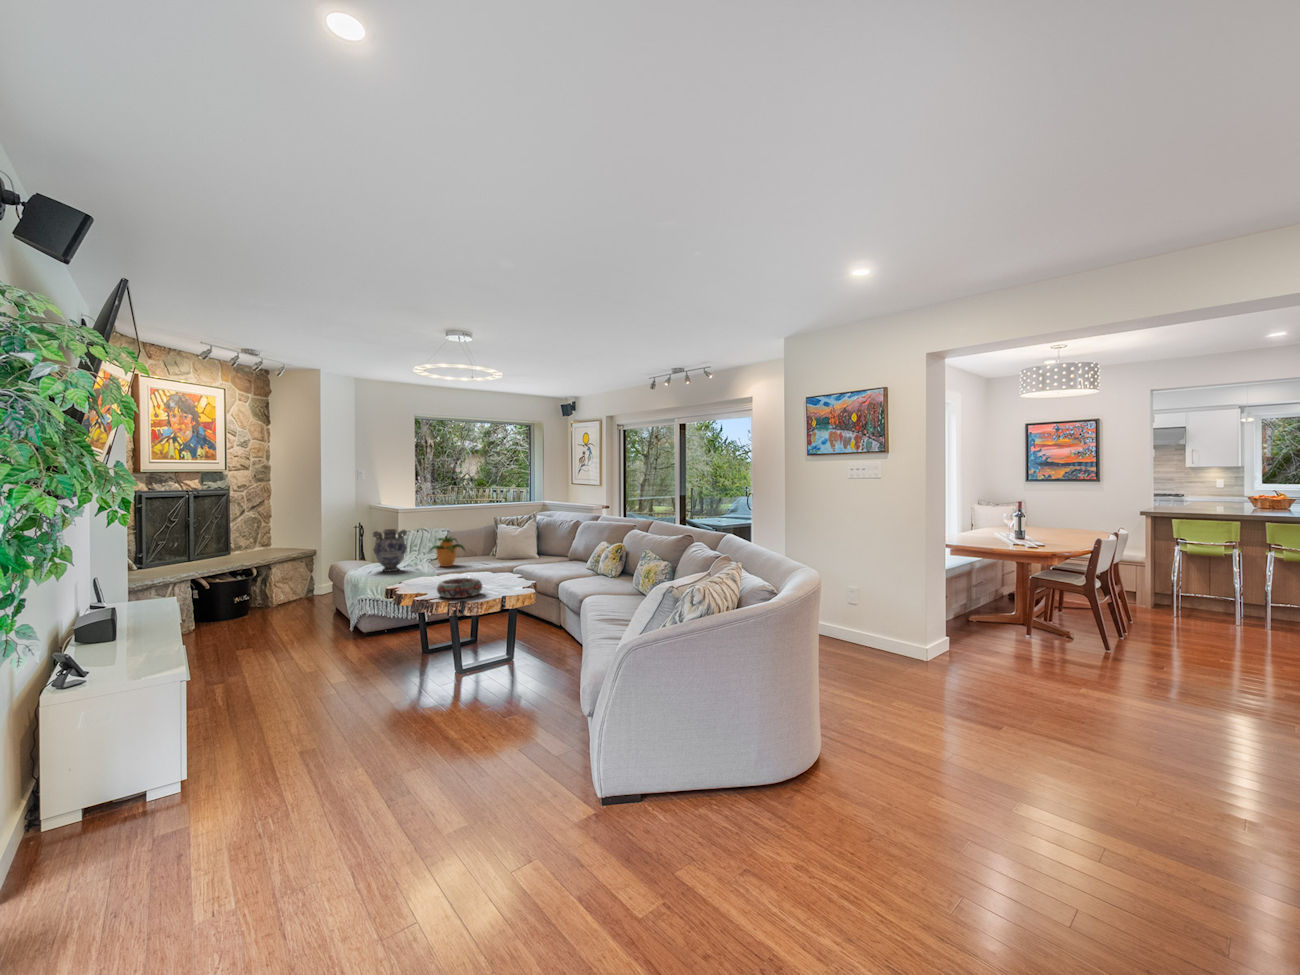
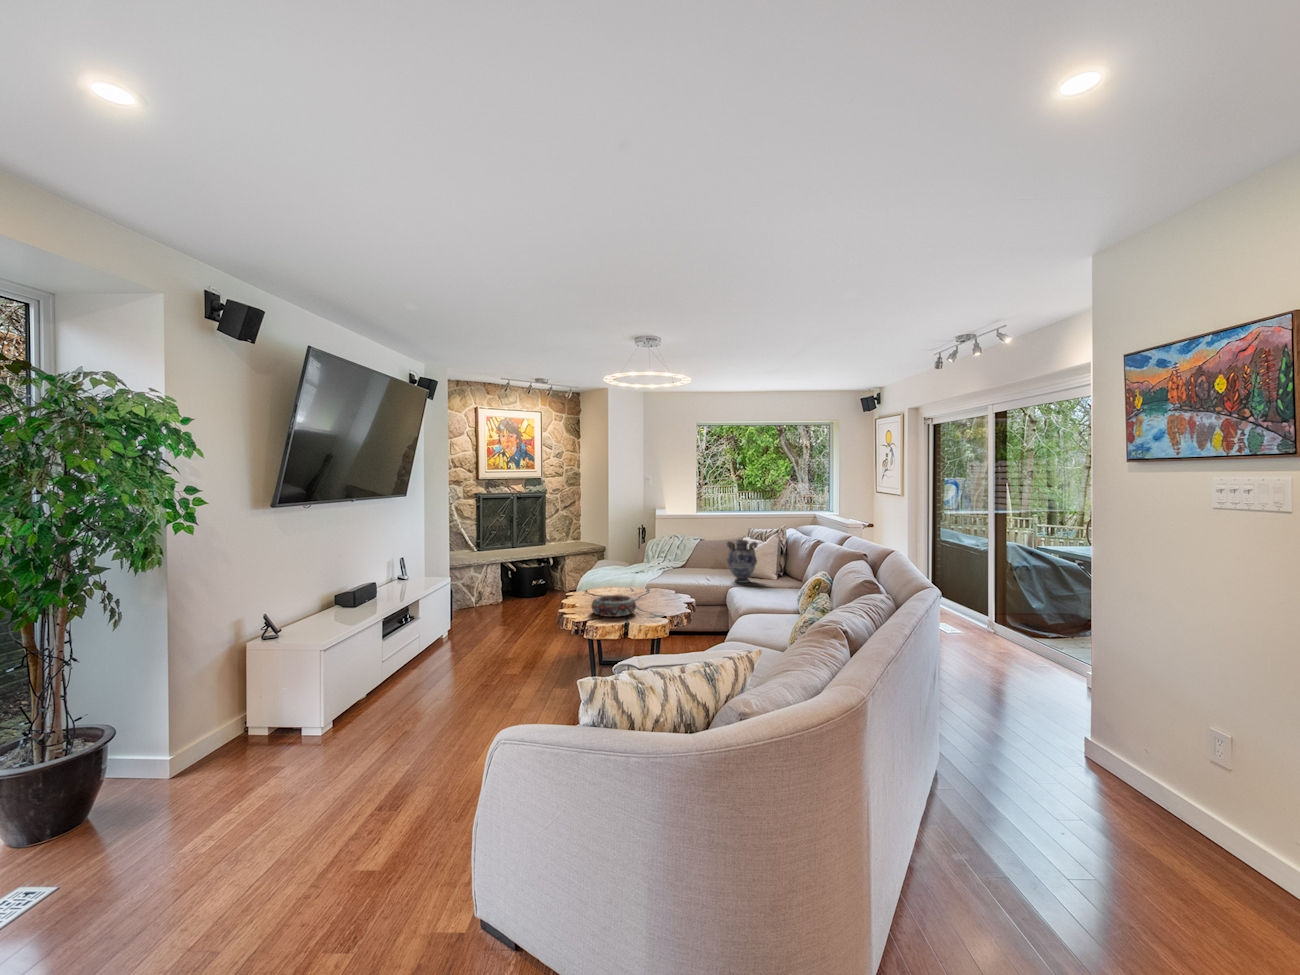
vase: present [373,529,407,571] -> present [727,540,758,583]
potted plant: present [430,536,465,566] -> none [657,546,694,578]

